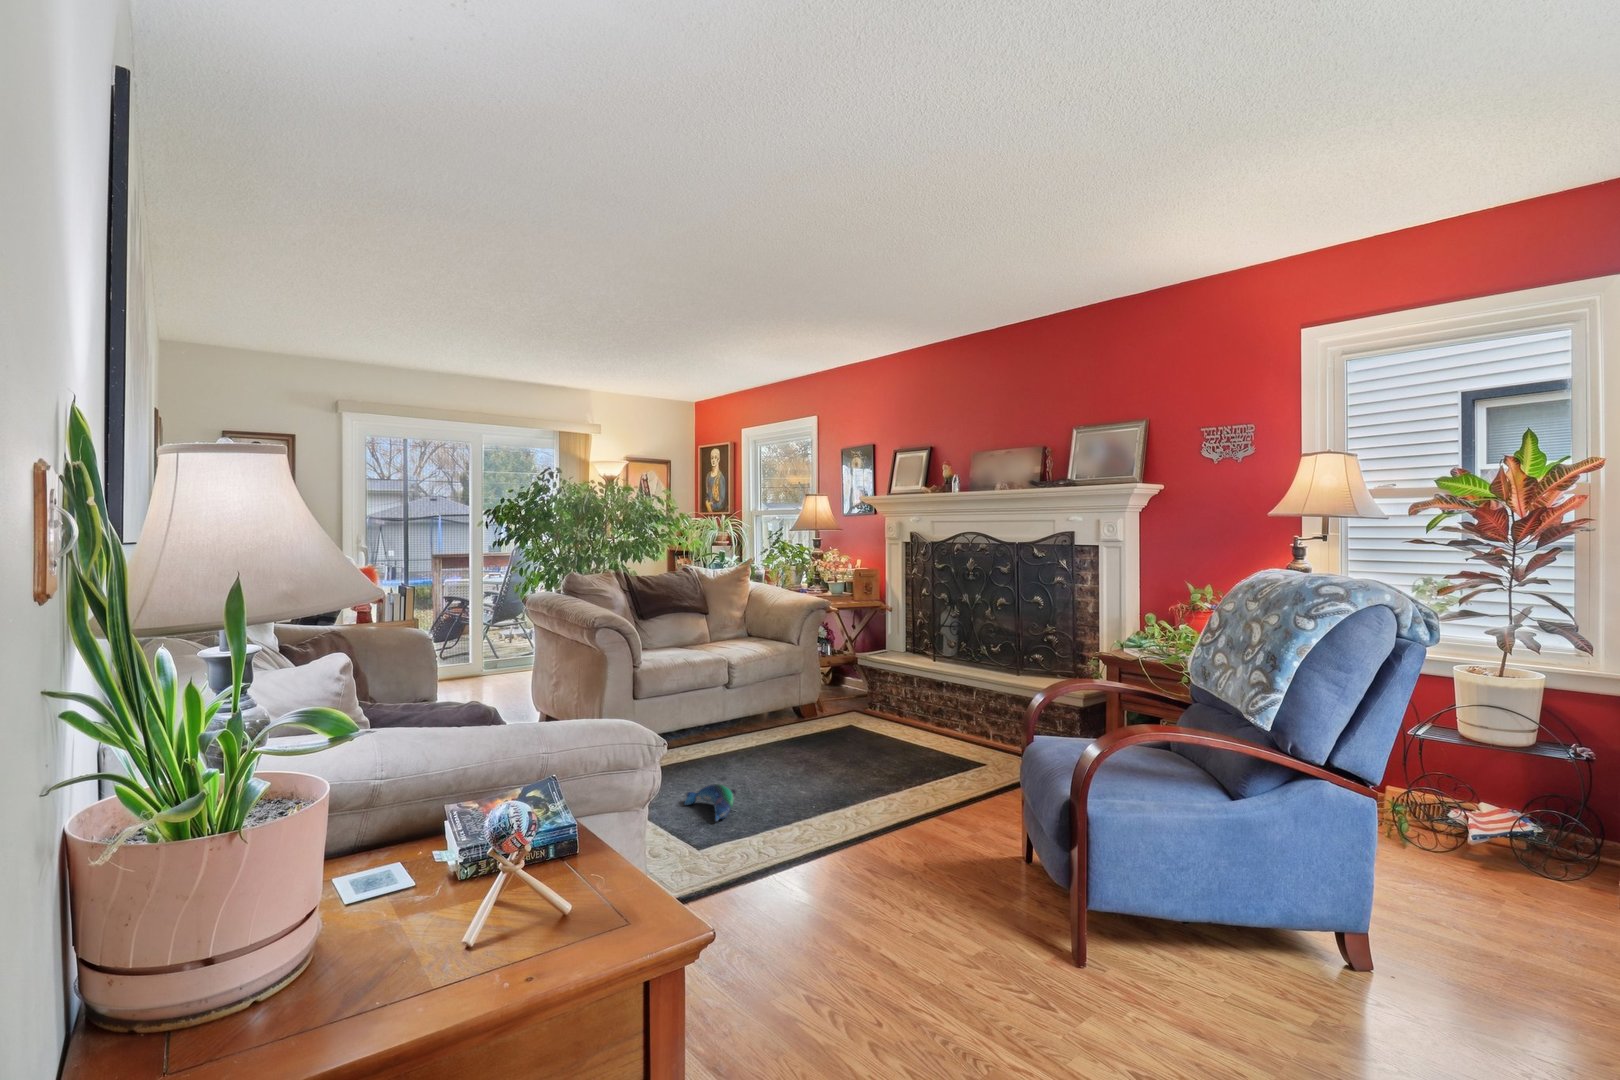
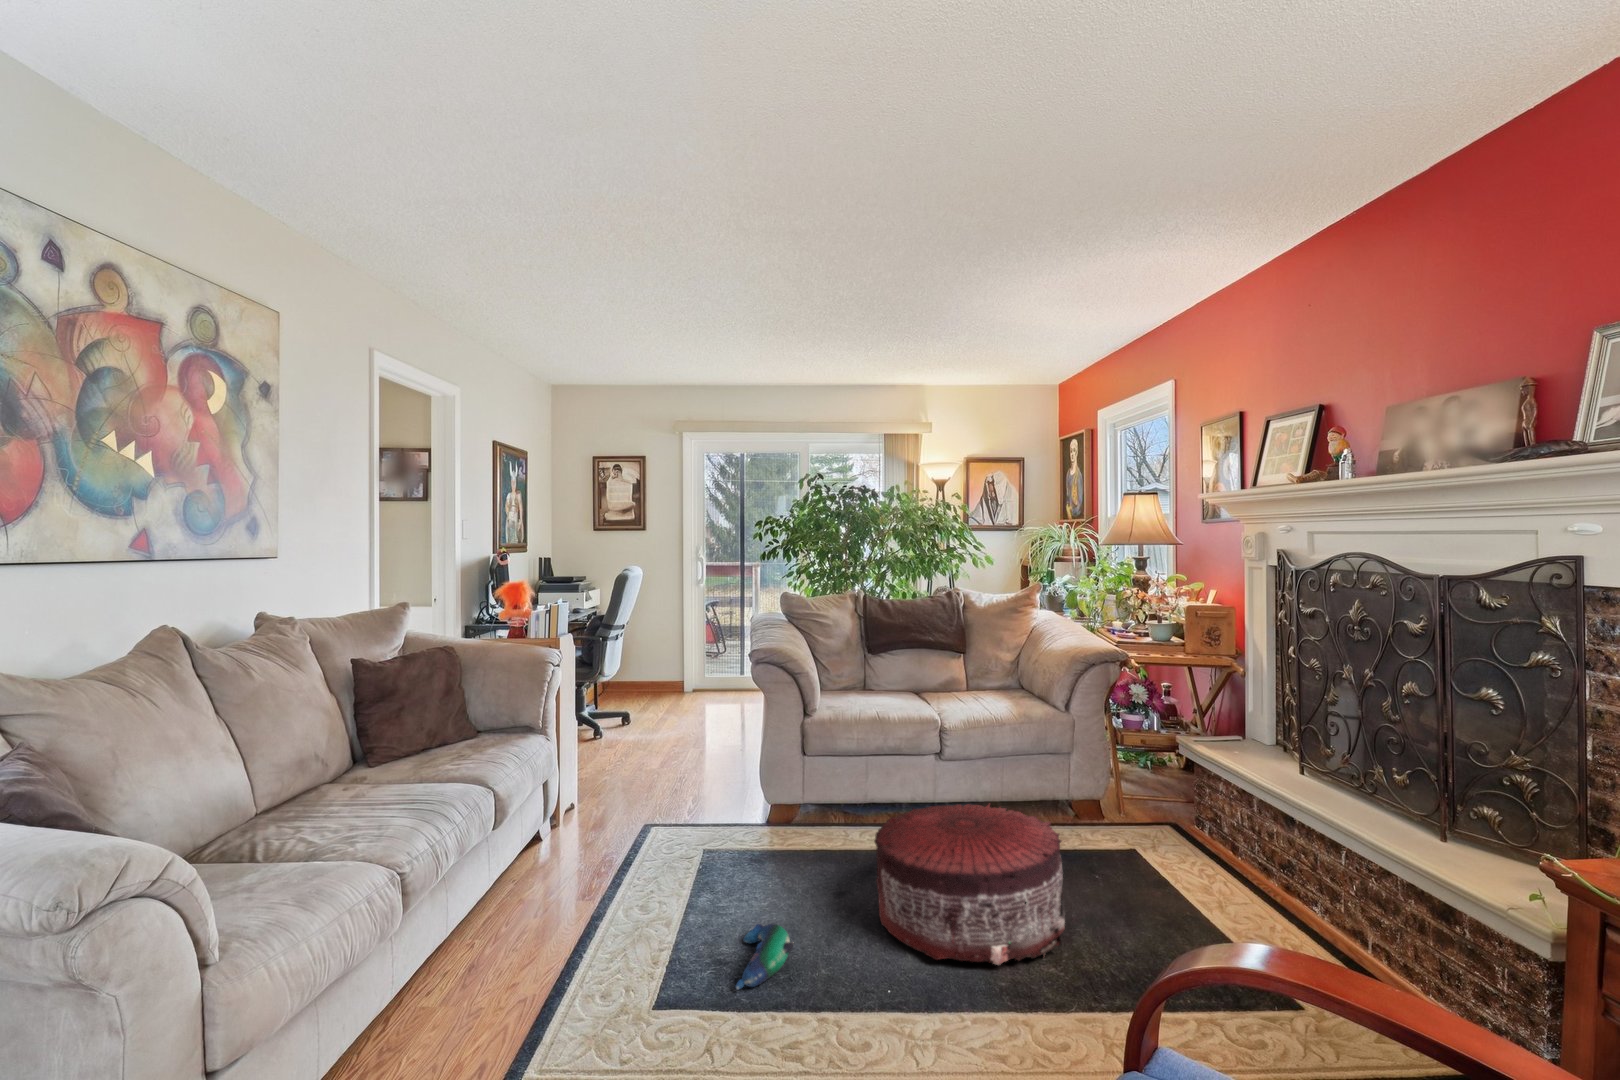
pouf: none [740,697,869,784] -> present [874,804,1065,965]

